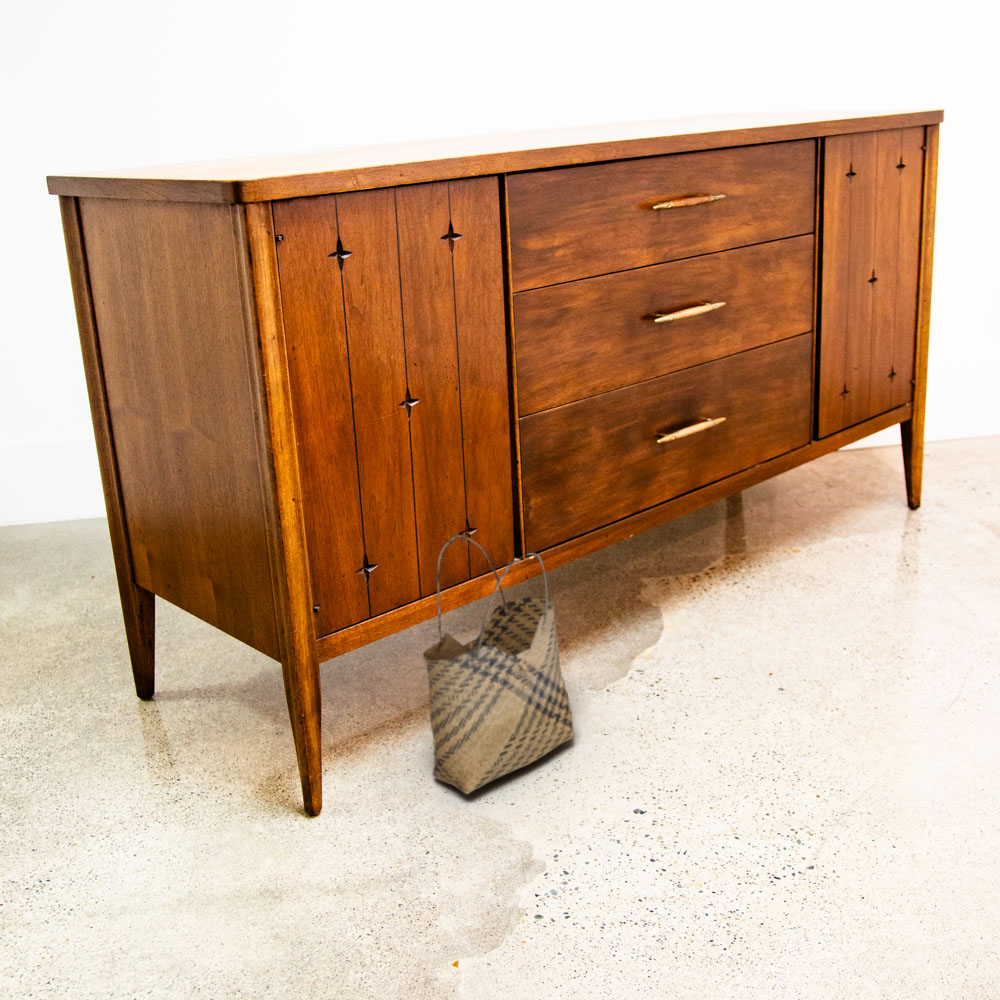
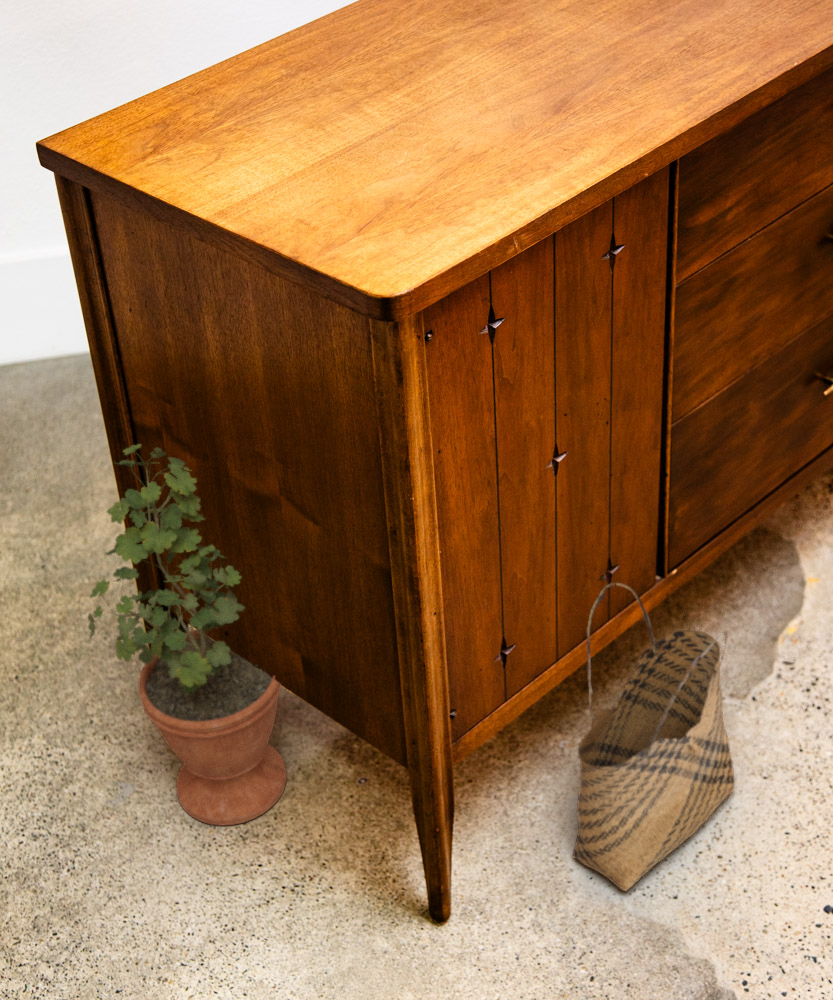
potted plant: none [60,423,223,755] -> present [88,444,287,825]

